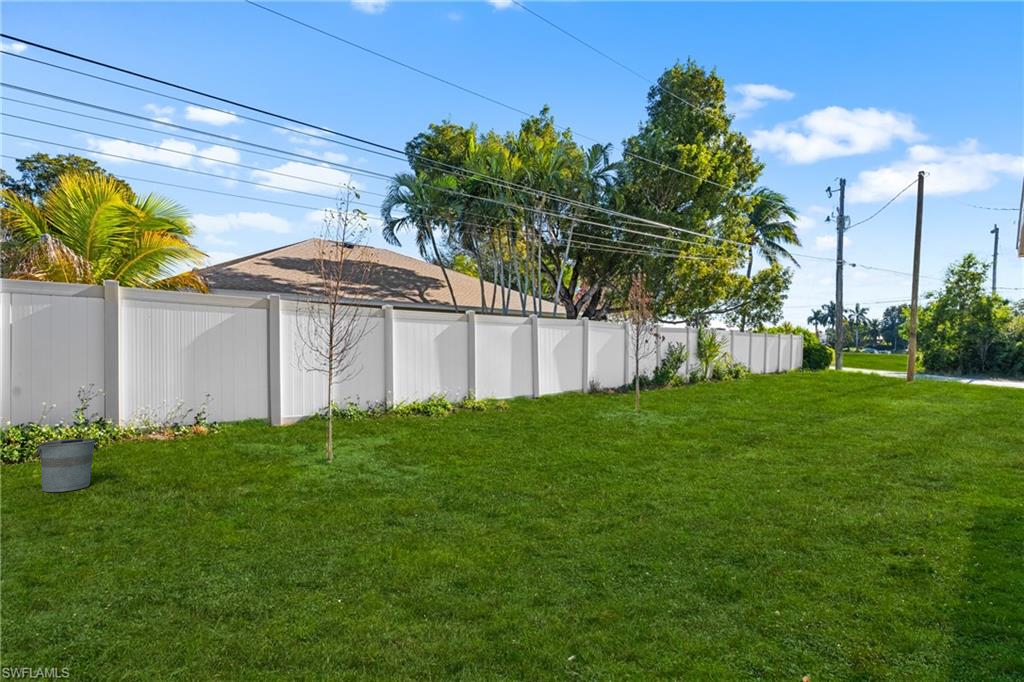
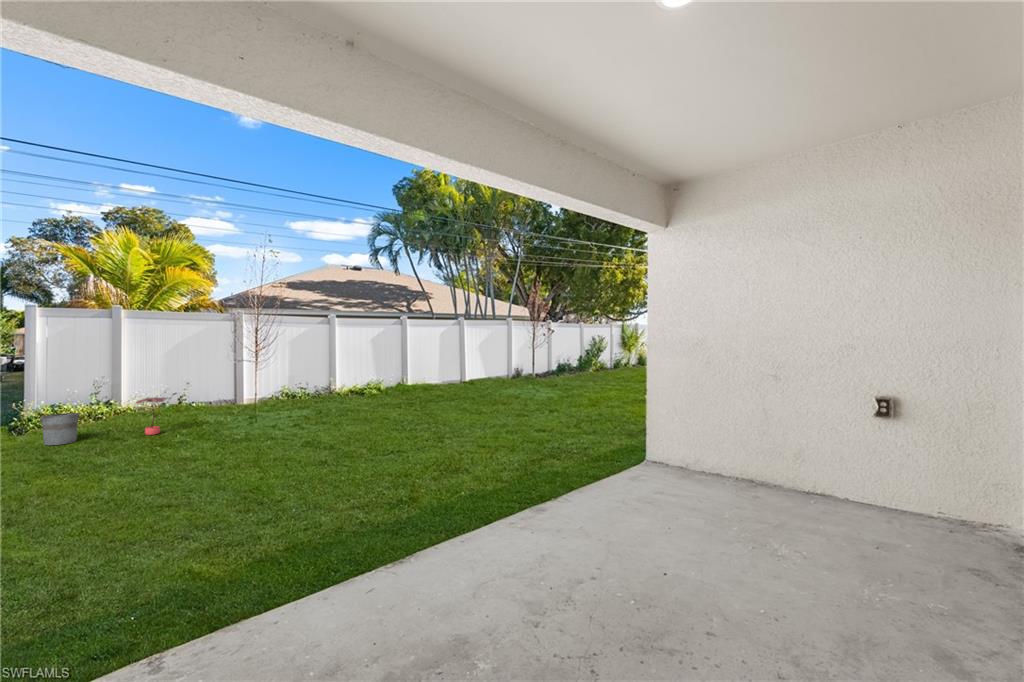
potted plant: none [180,415,221,474] -> present [136,397,167,435]

